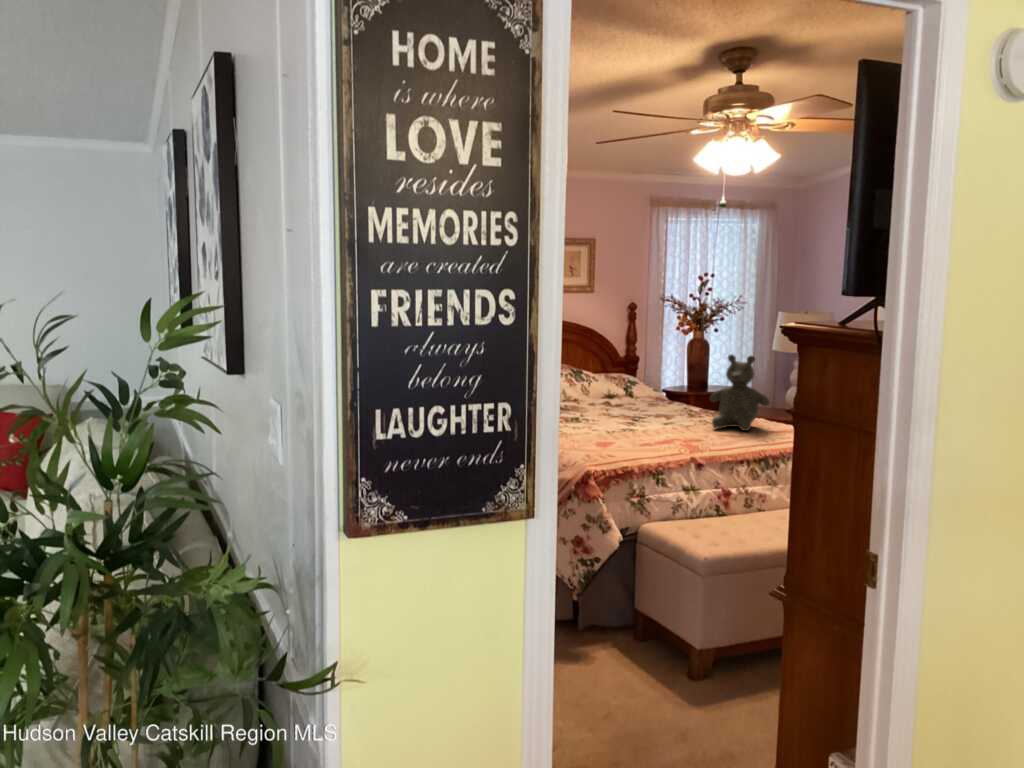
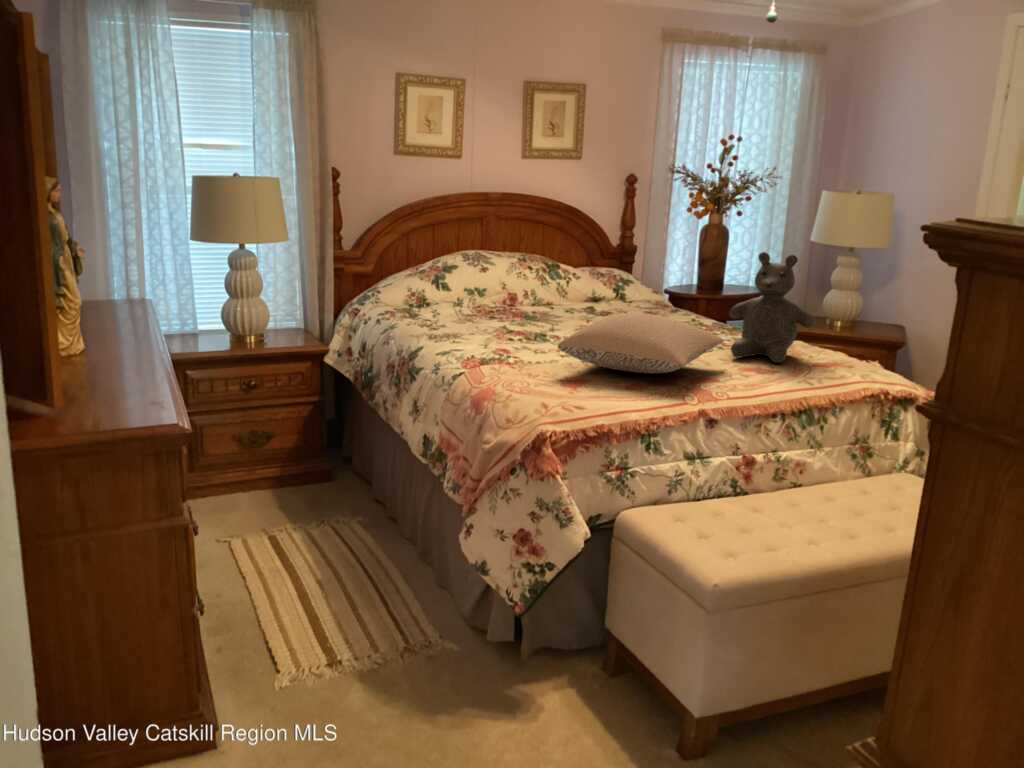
pillow: none [591,398,707,438] -> present [558,313,724,373]

